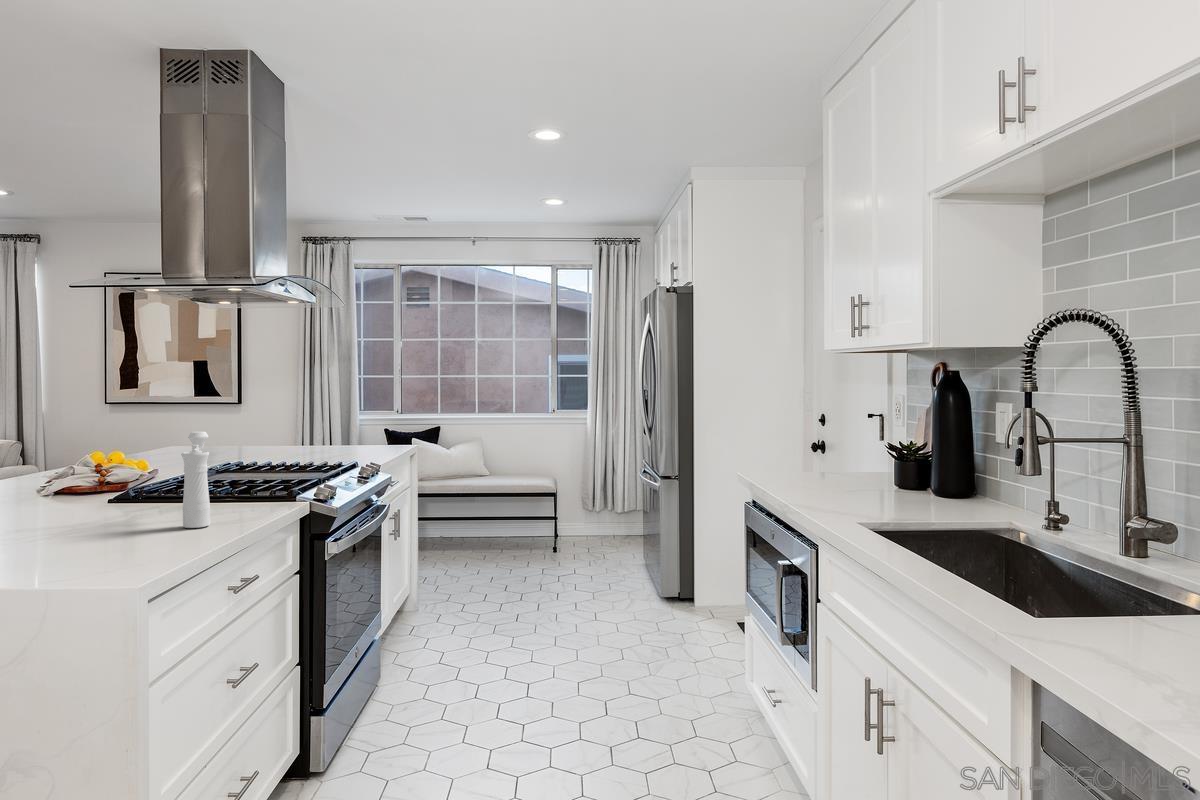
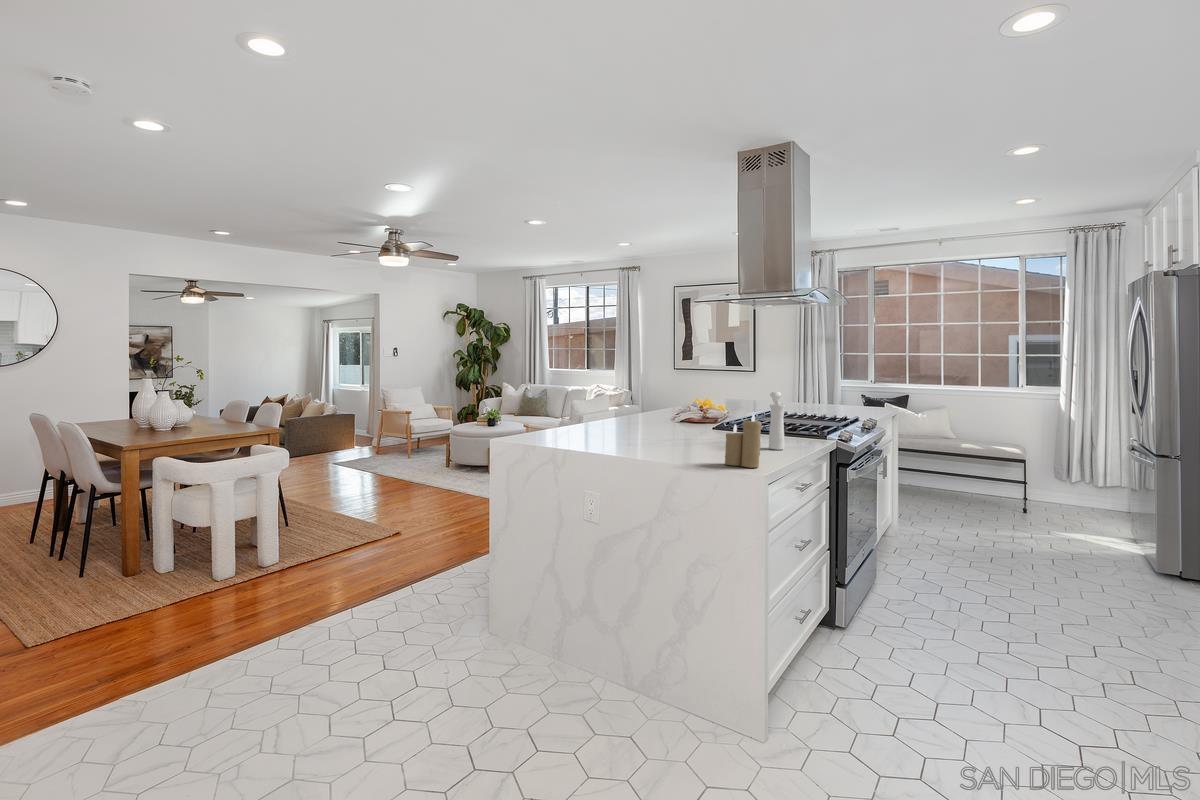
candle: none [65,473,137,571] -> present [725,414,762,468]

